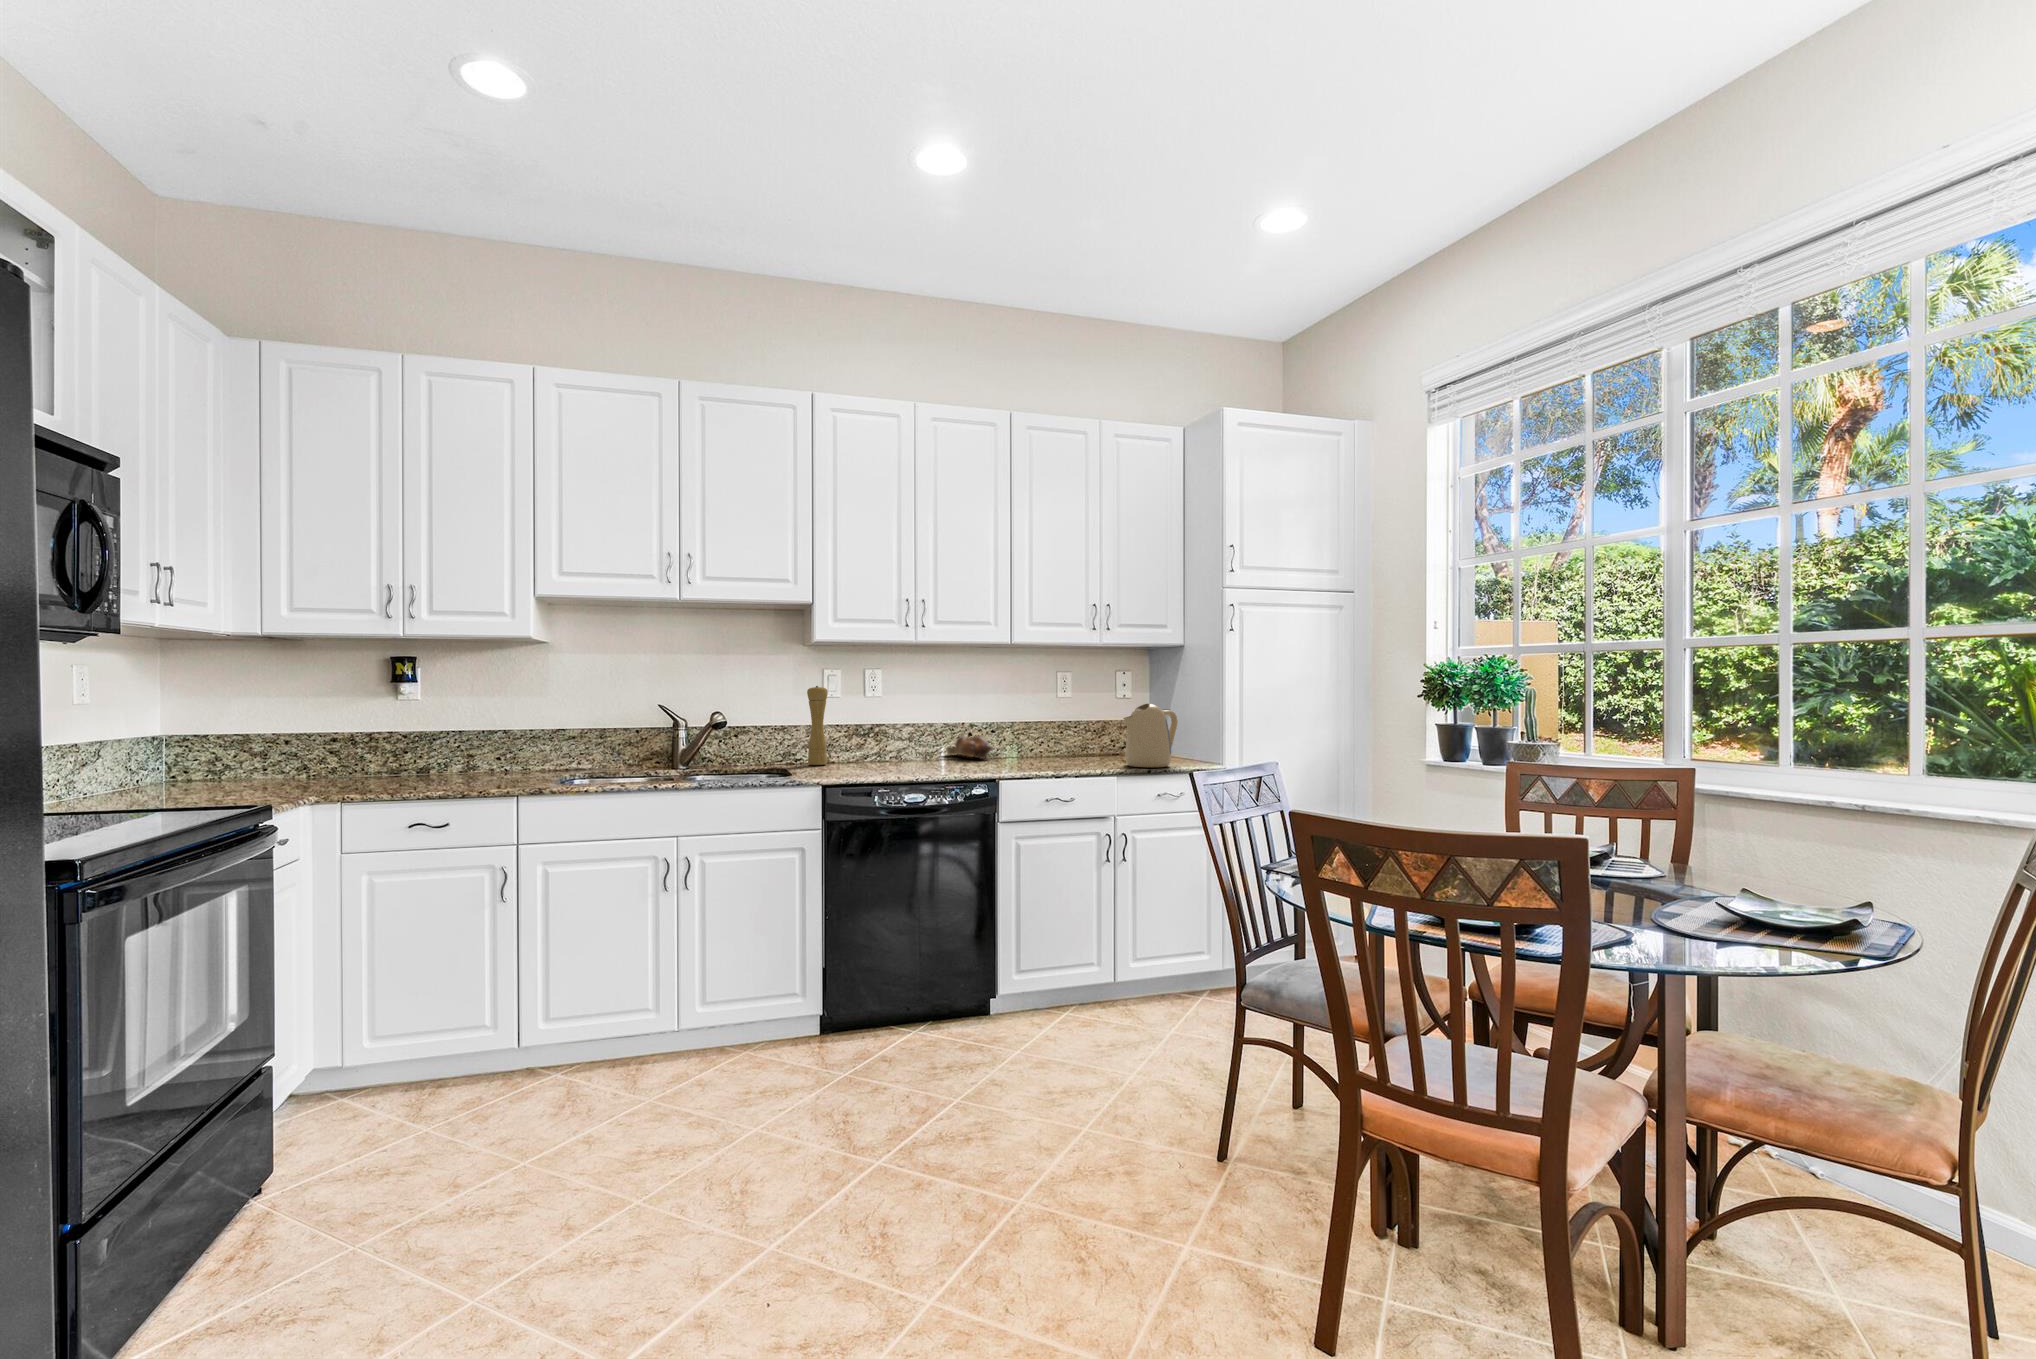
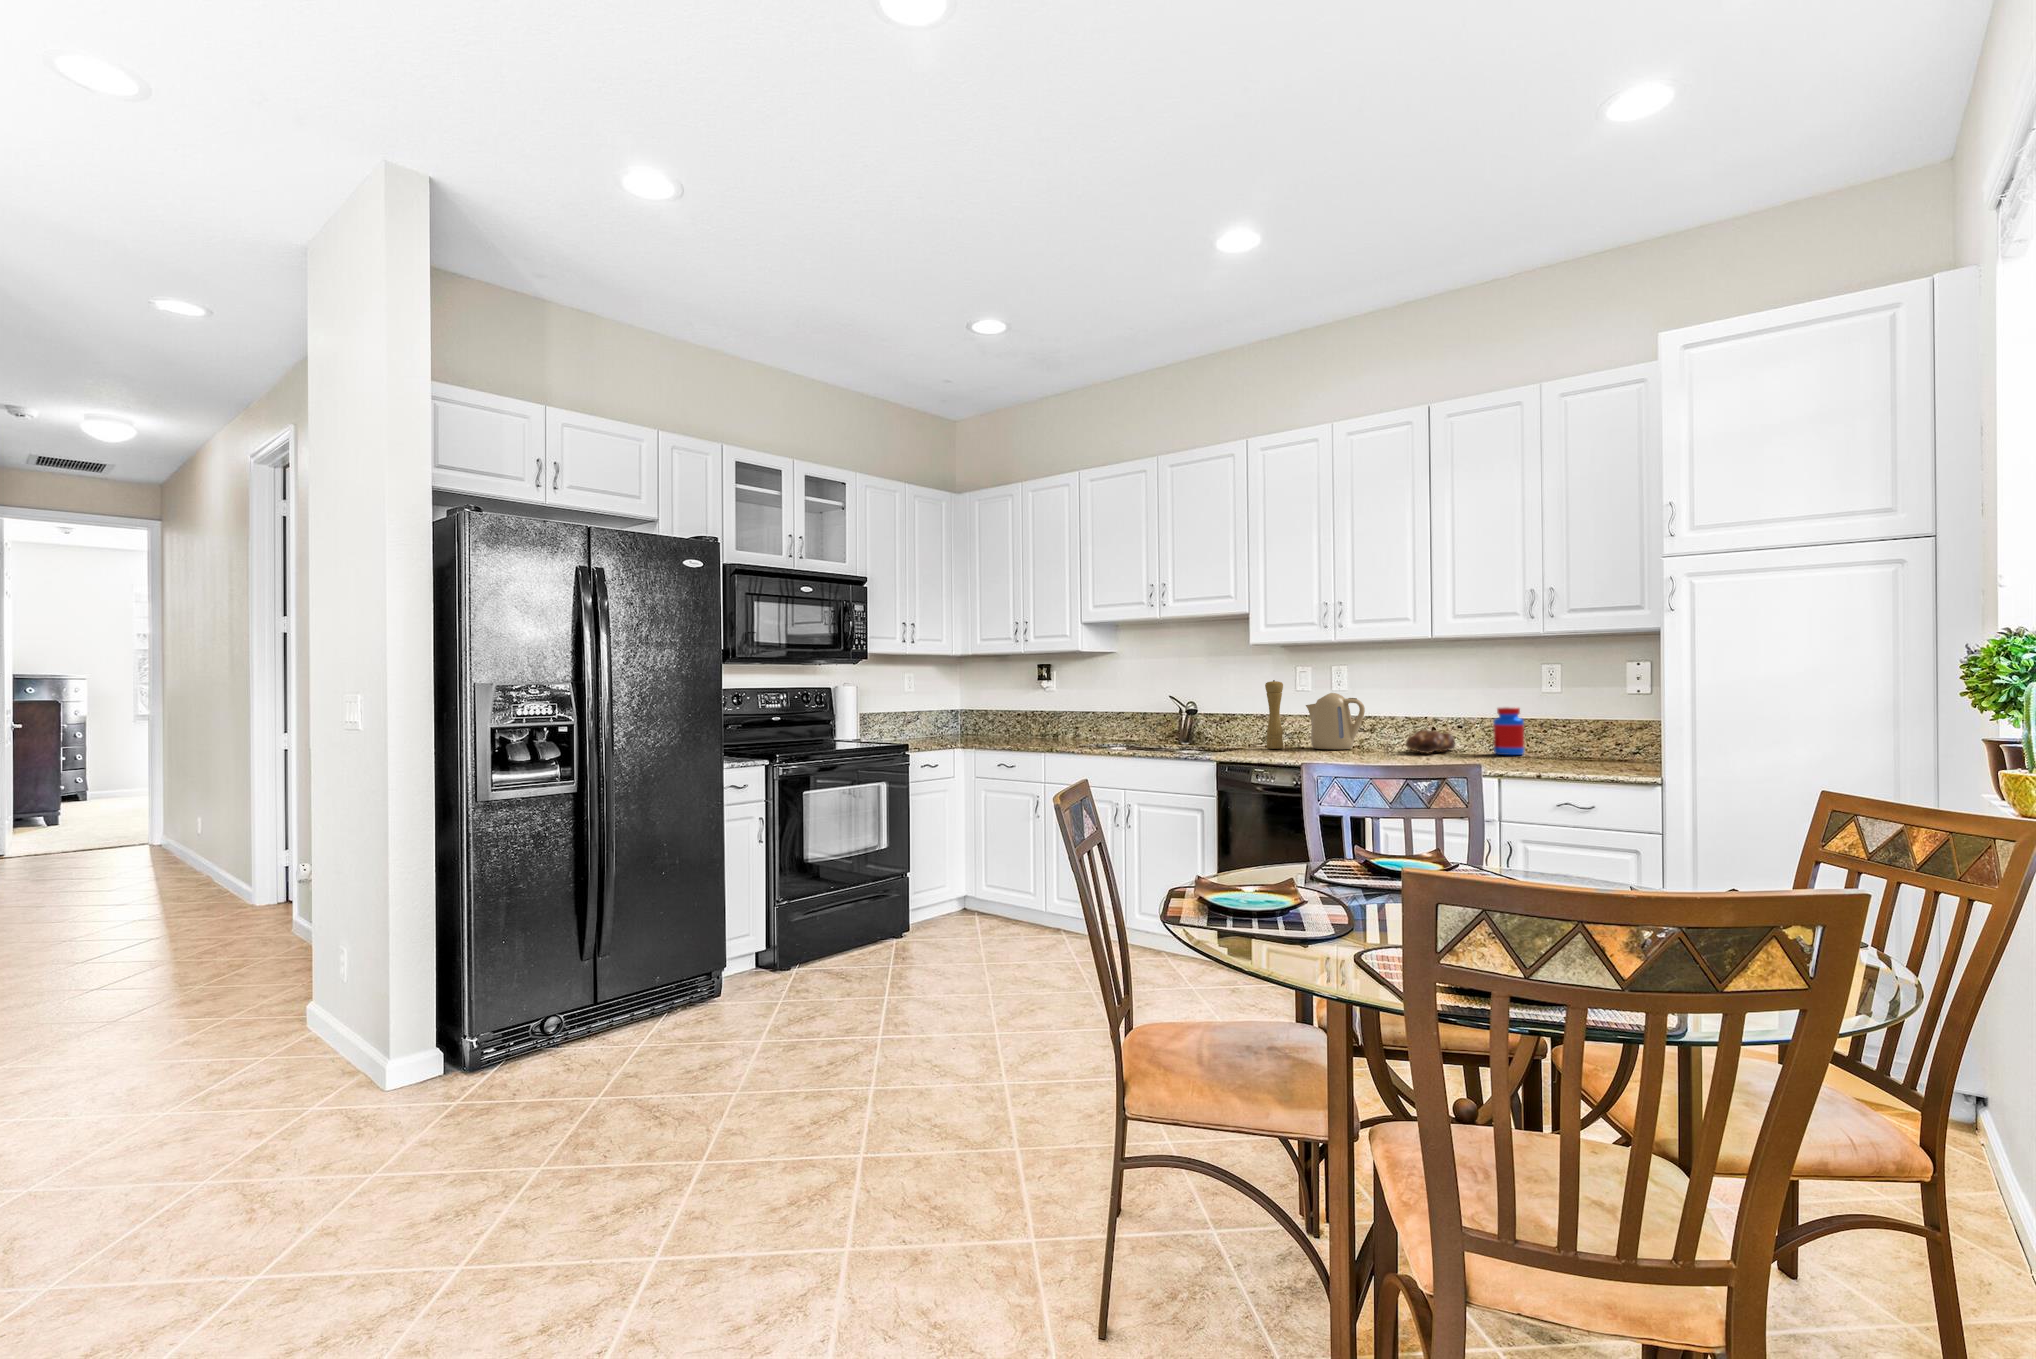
kettle: present [1123,704,1177,767] -> present [1306,693,1365,749]
jar: none [1023,712,1048,756] -> present [1493,707,1525,755]

